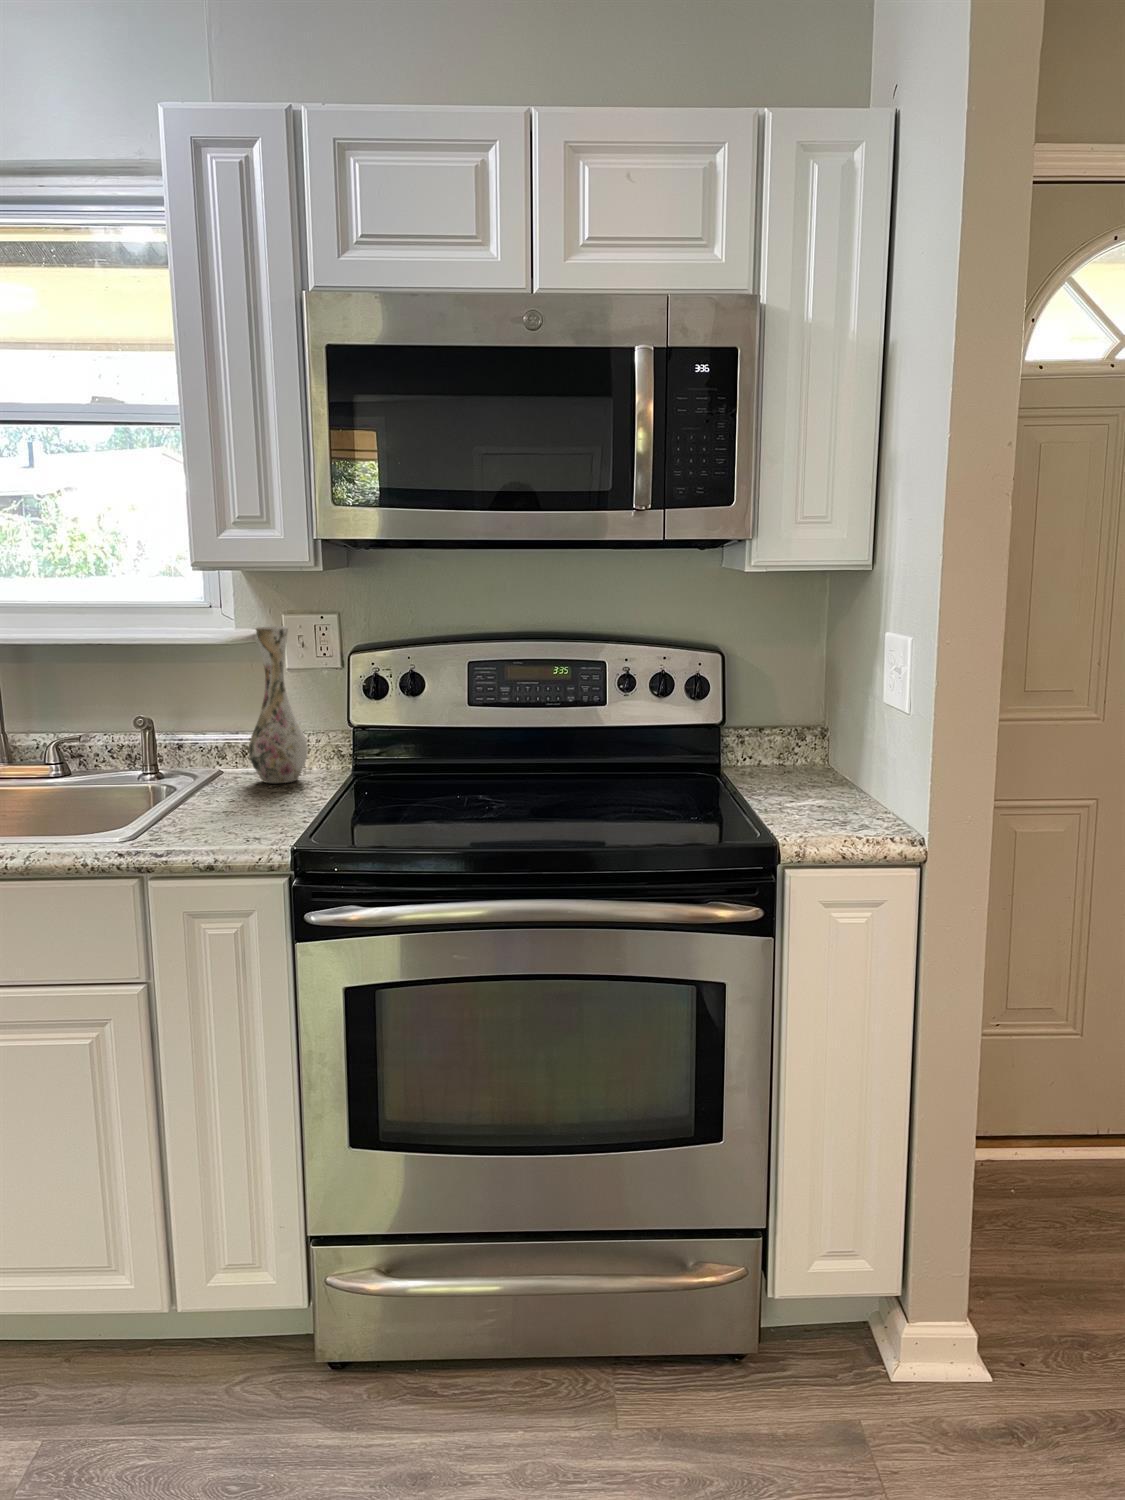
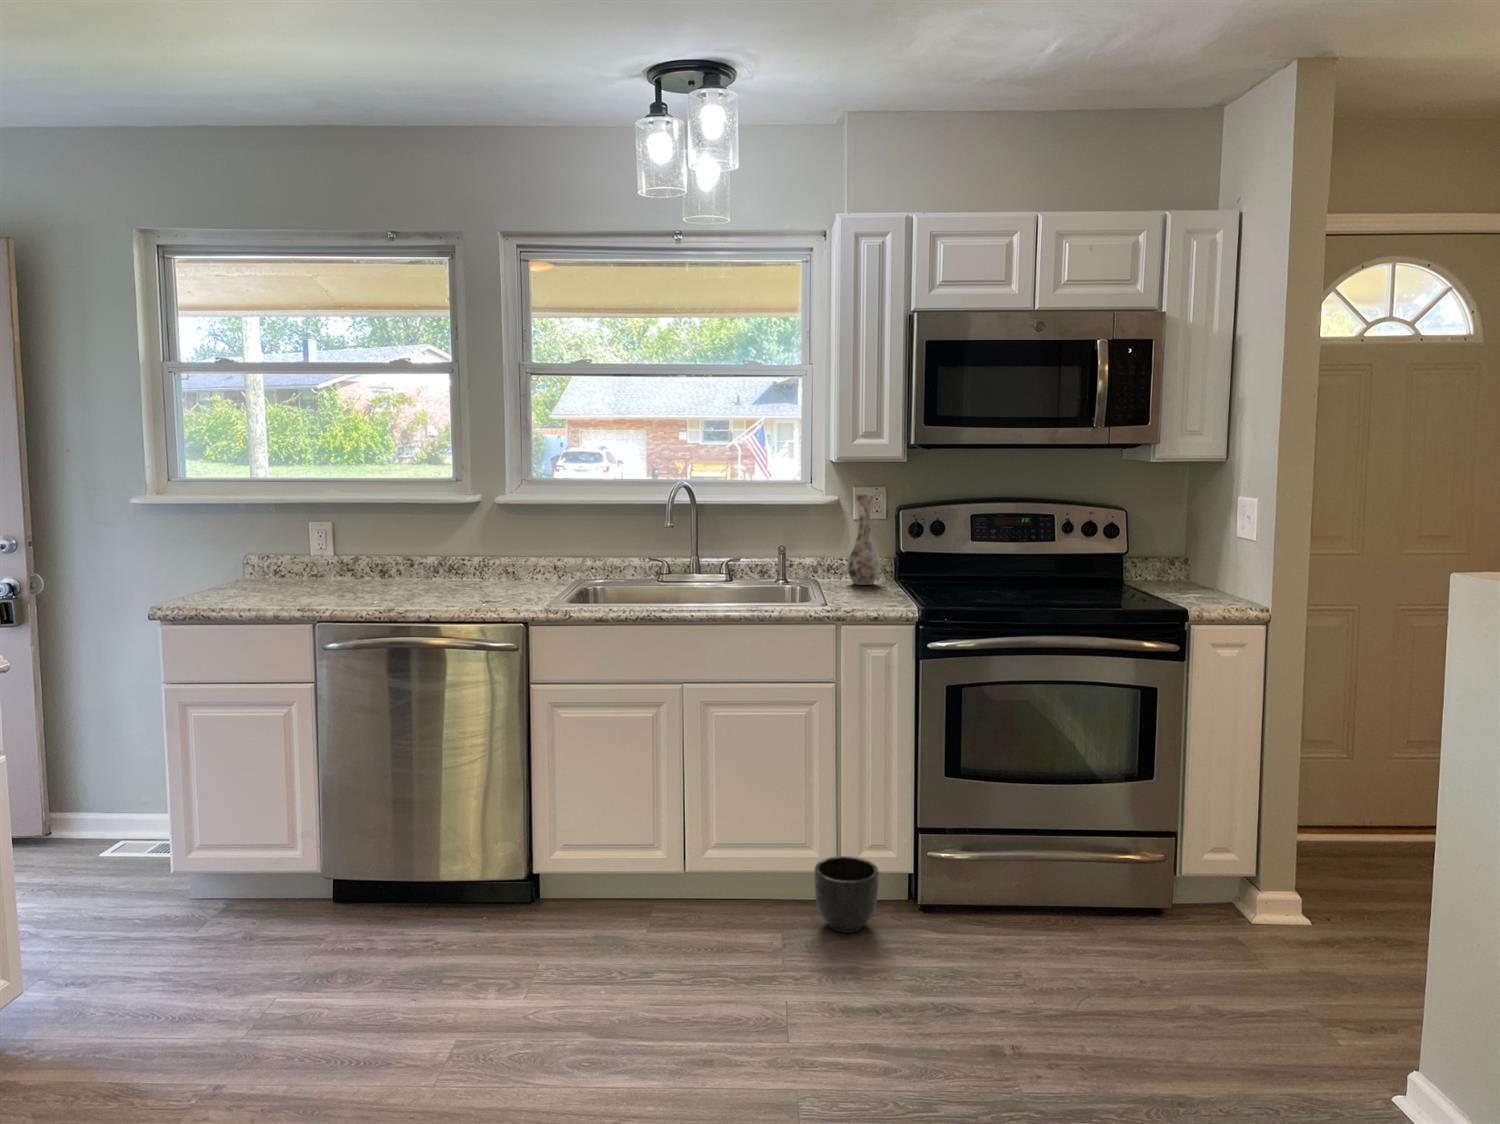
planter: none [104,1281,228,1436] -> present [814,856,879,933]

